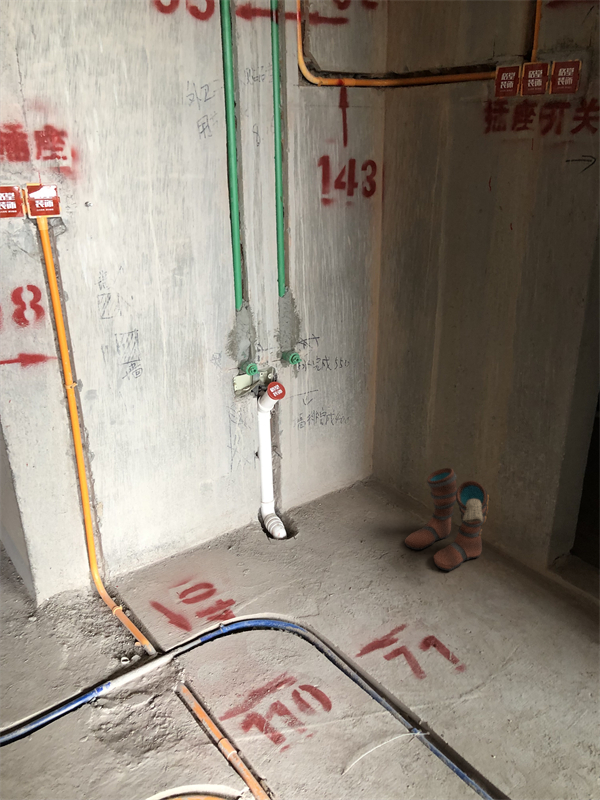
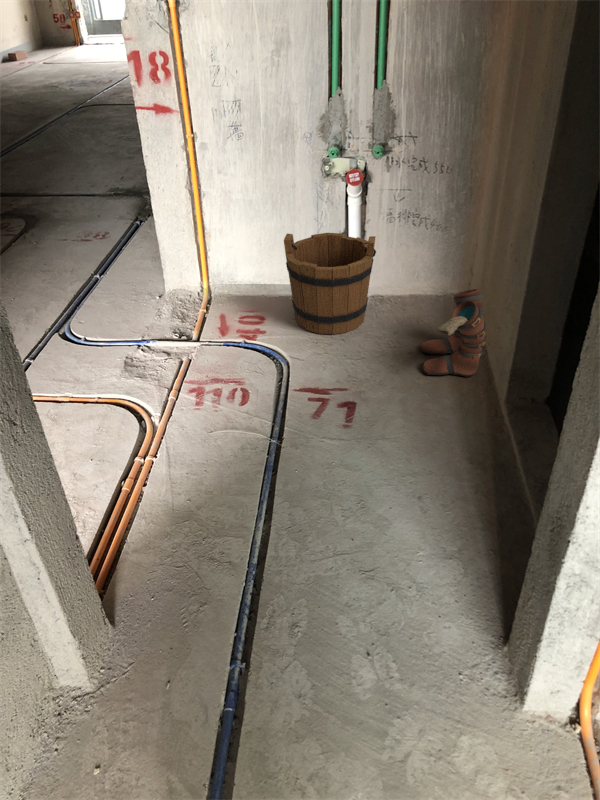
bucket: none [223,446,332,577] -> present [284,233,376,334]

